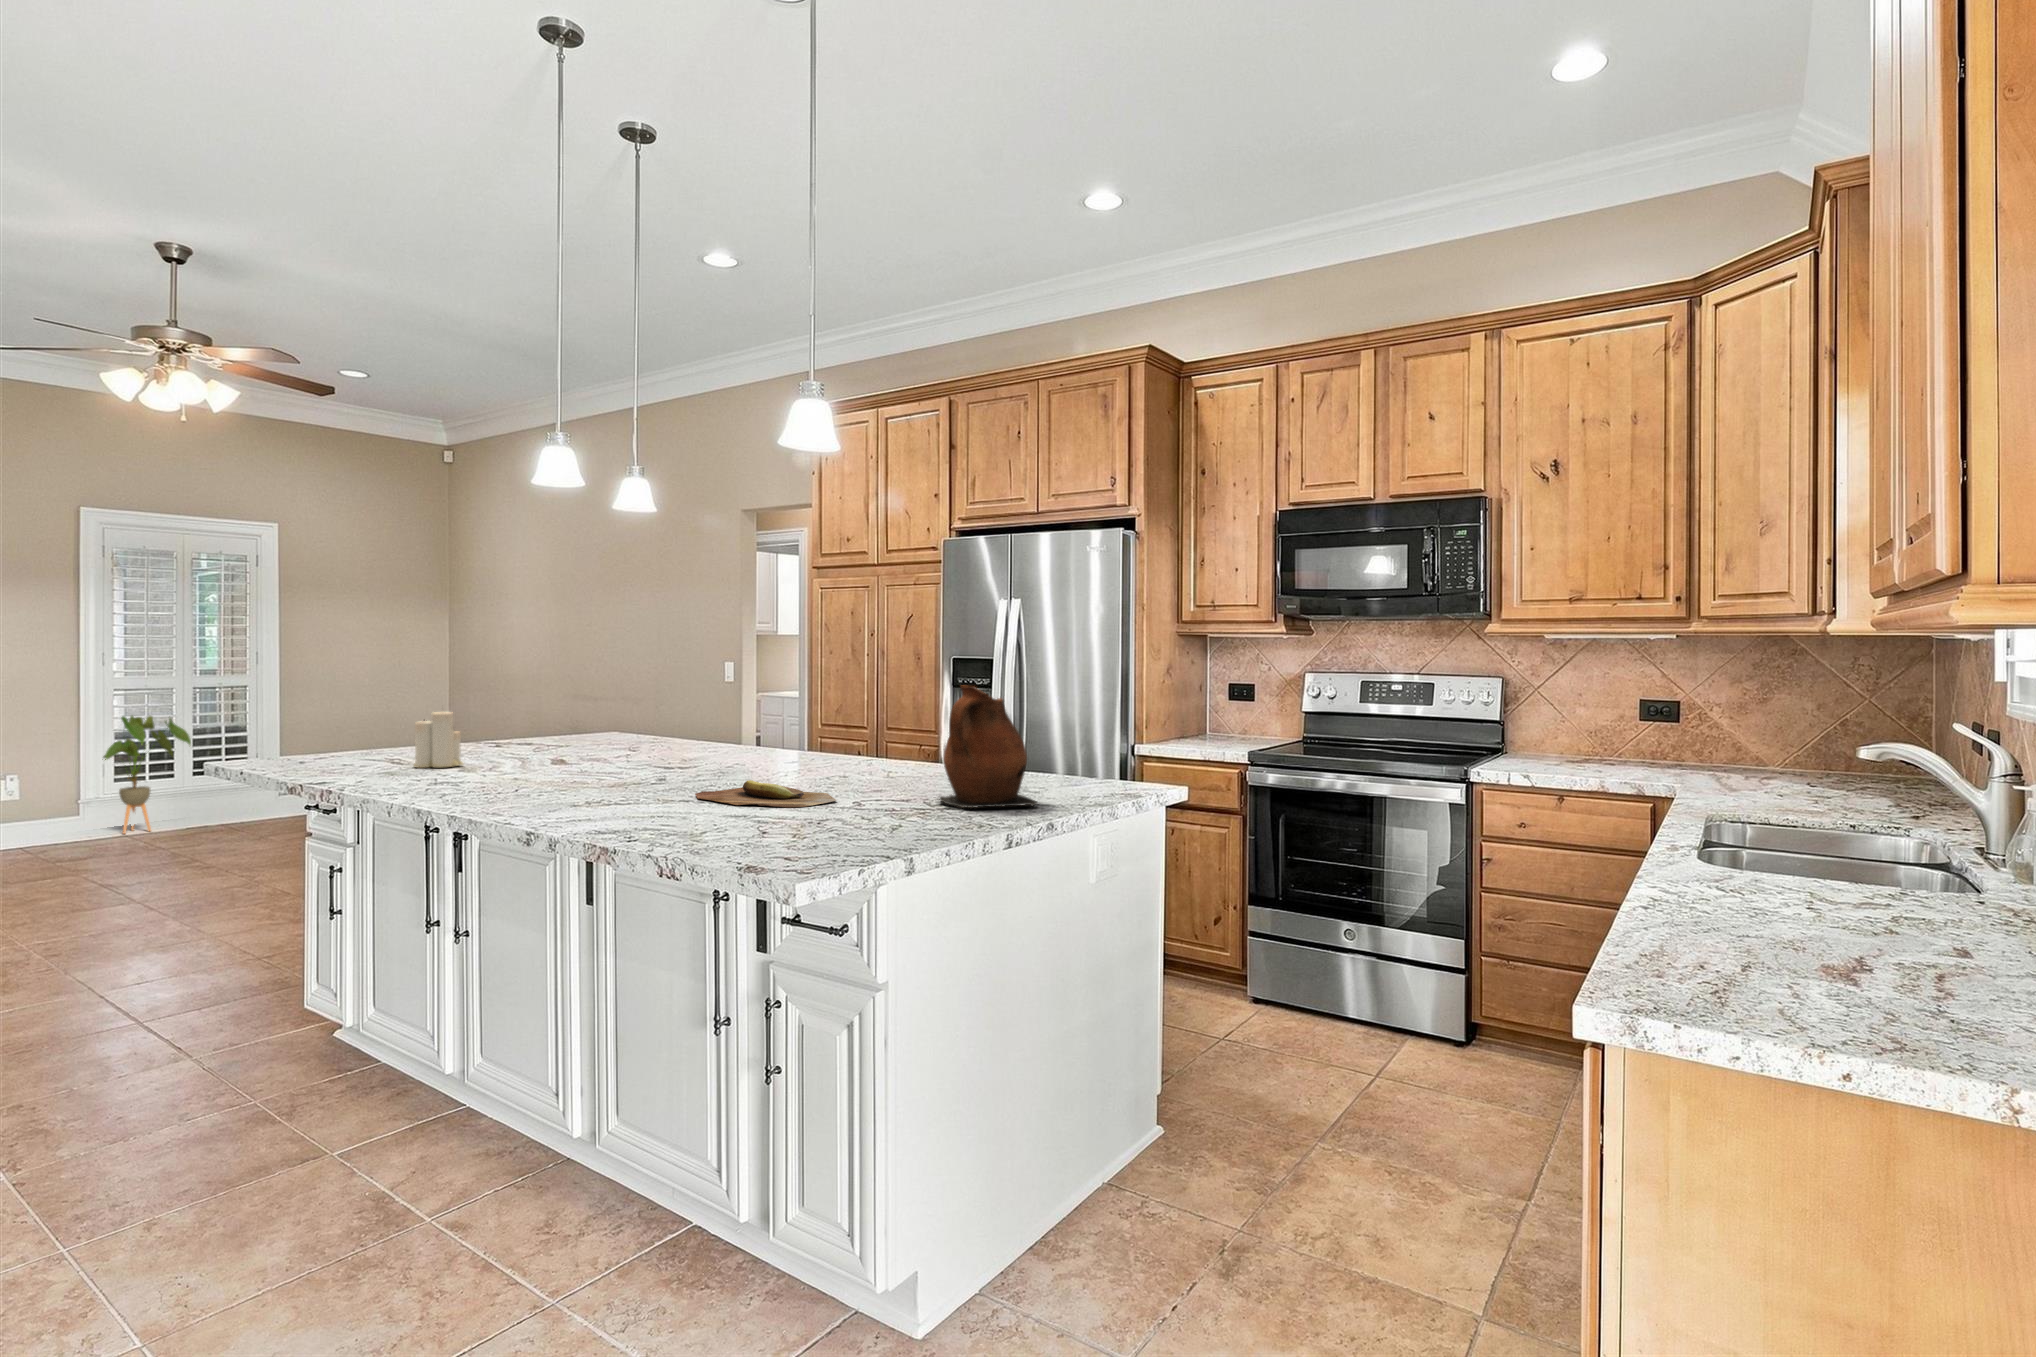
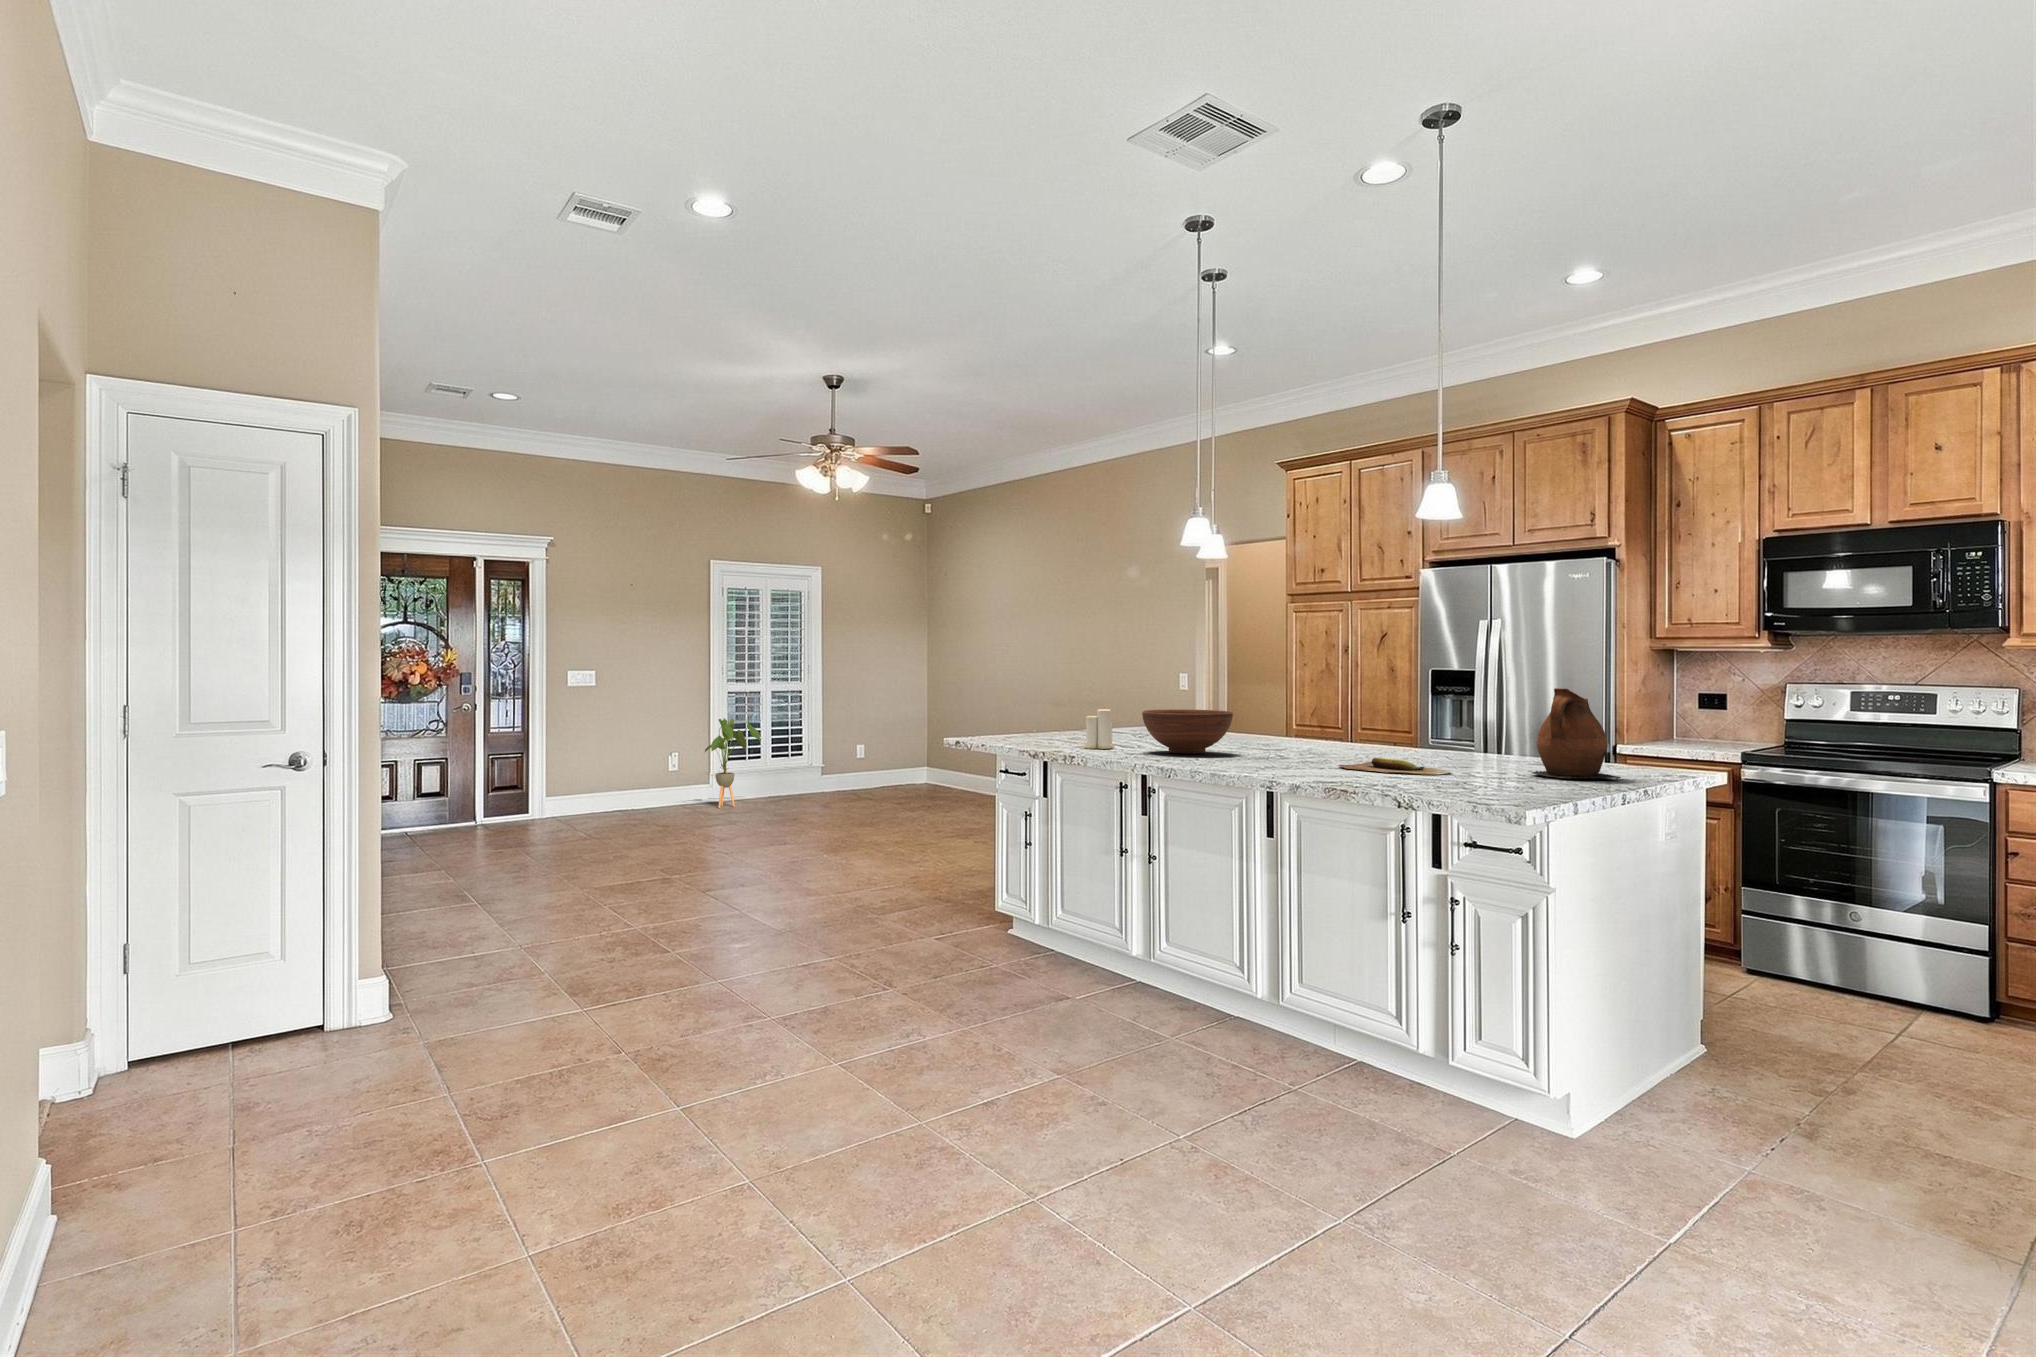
fruit bowl: none [477,711,613,774] -> present [1142,709,1233,754]

